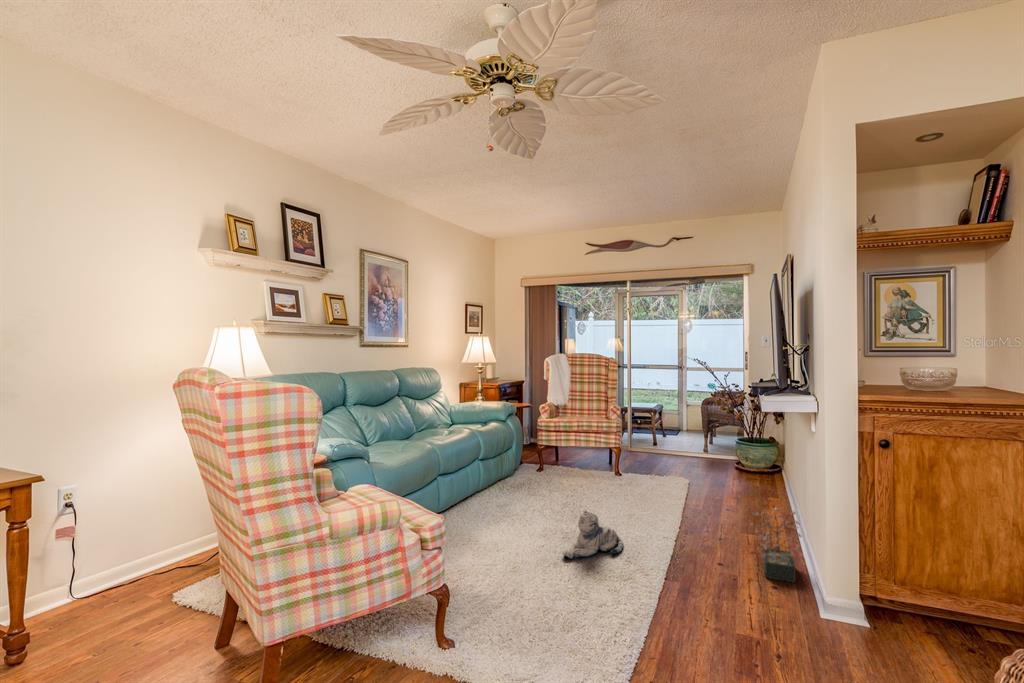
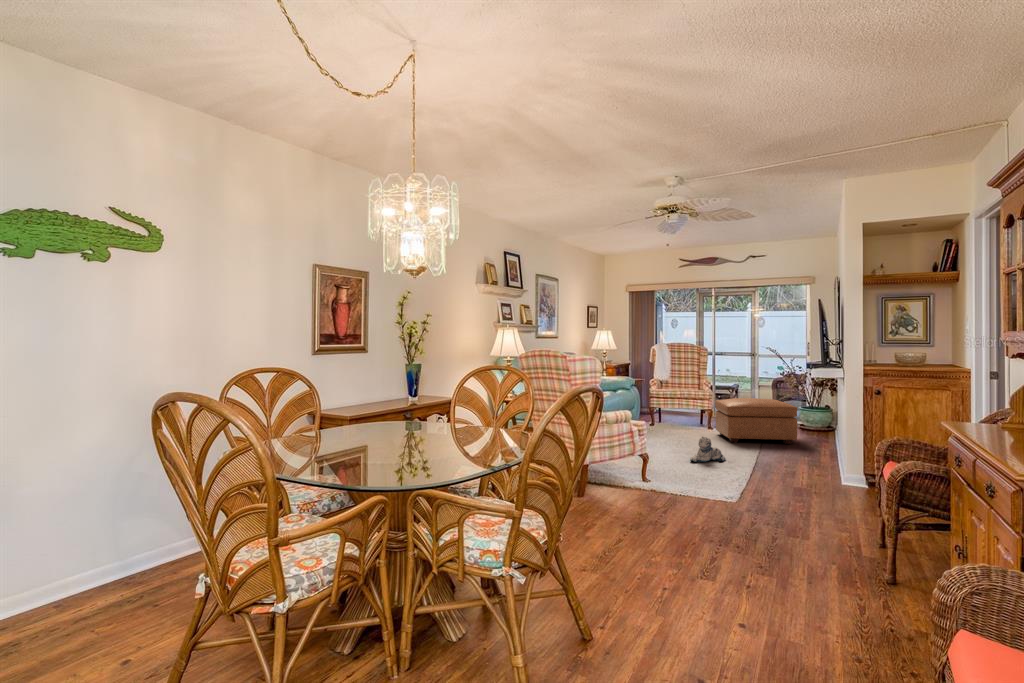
ottoman: none [622,433,736,501] -> present [715,398,797,444]
decorative plant: present [754,508,803,583] -> none [805,435,836,474]

